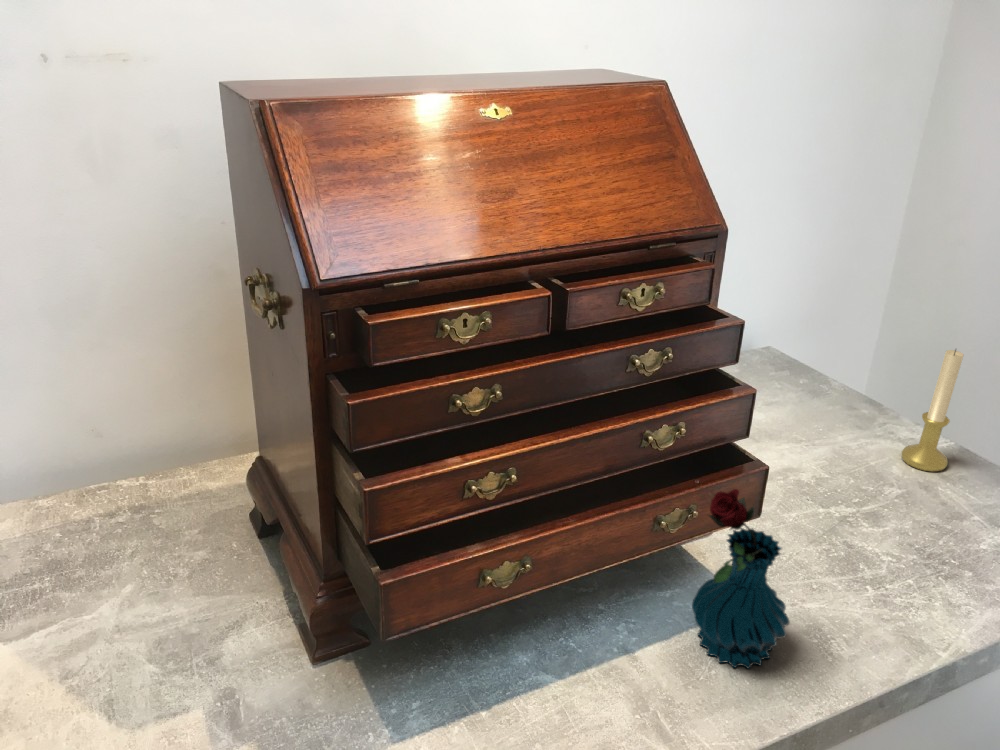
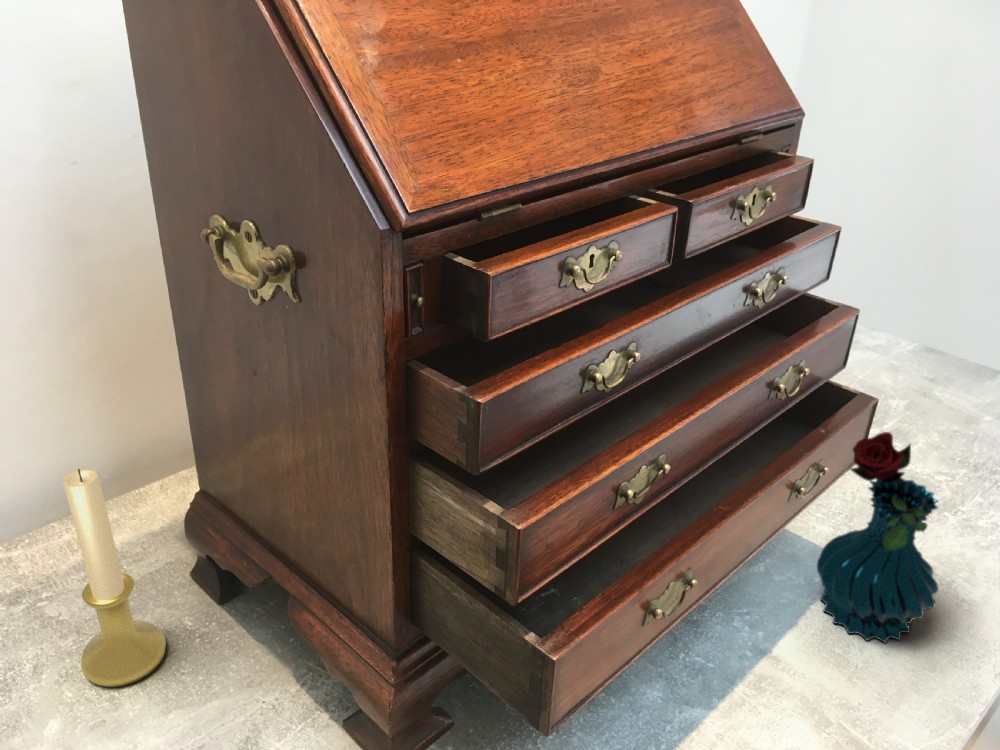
candle holder: present [901,350,964,472] -> present [63,468,166,687]

